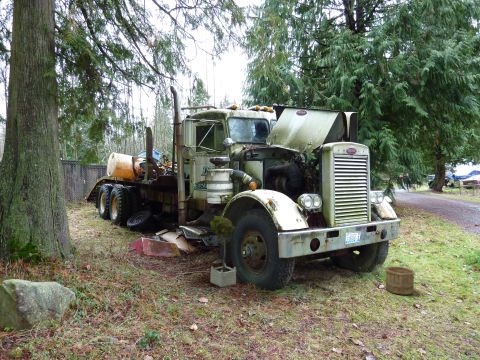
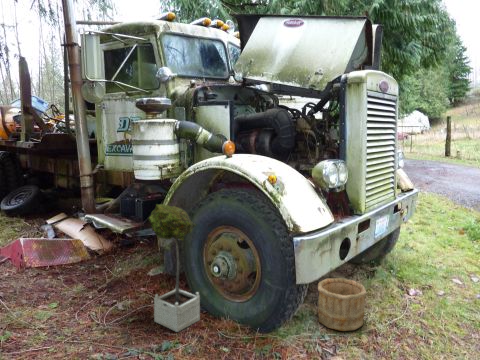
wooden bucket: present [385,267,415,295] -> present [318,278,367,331]

